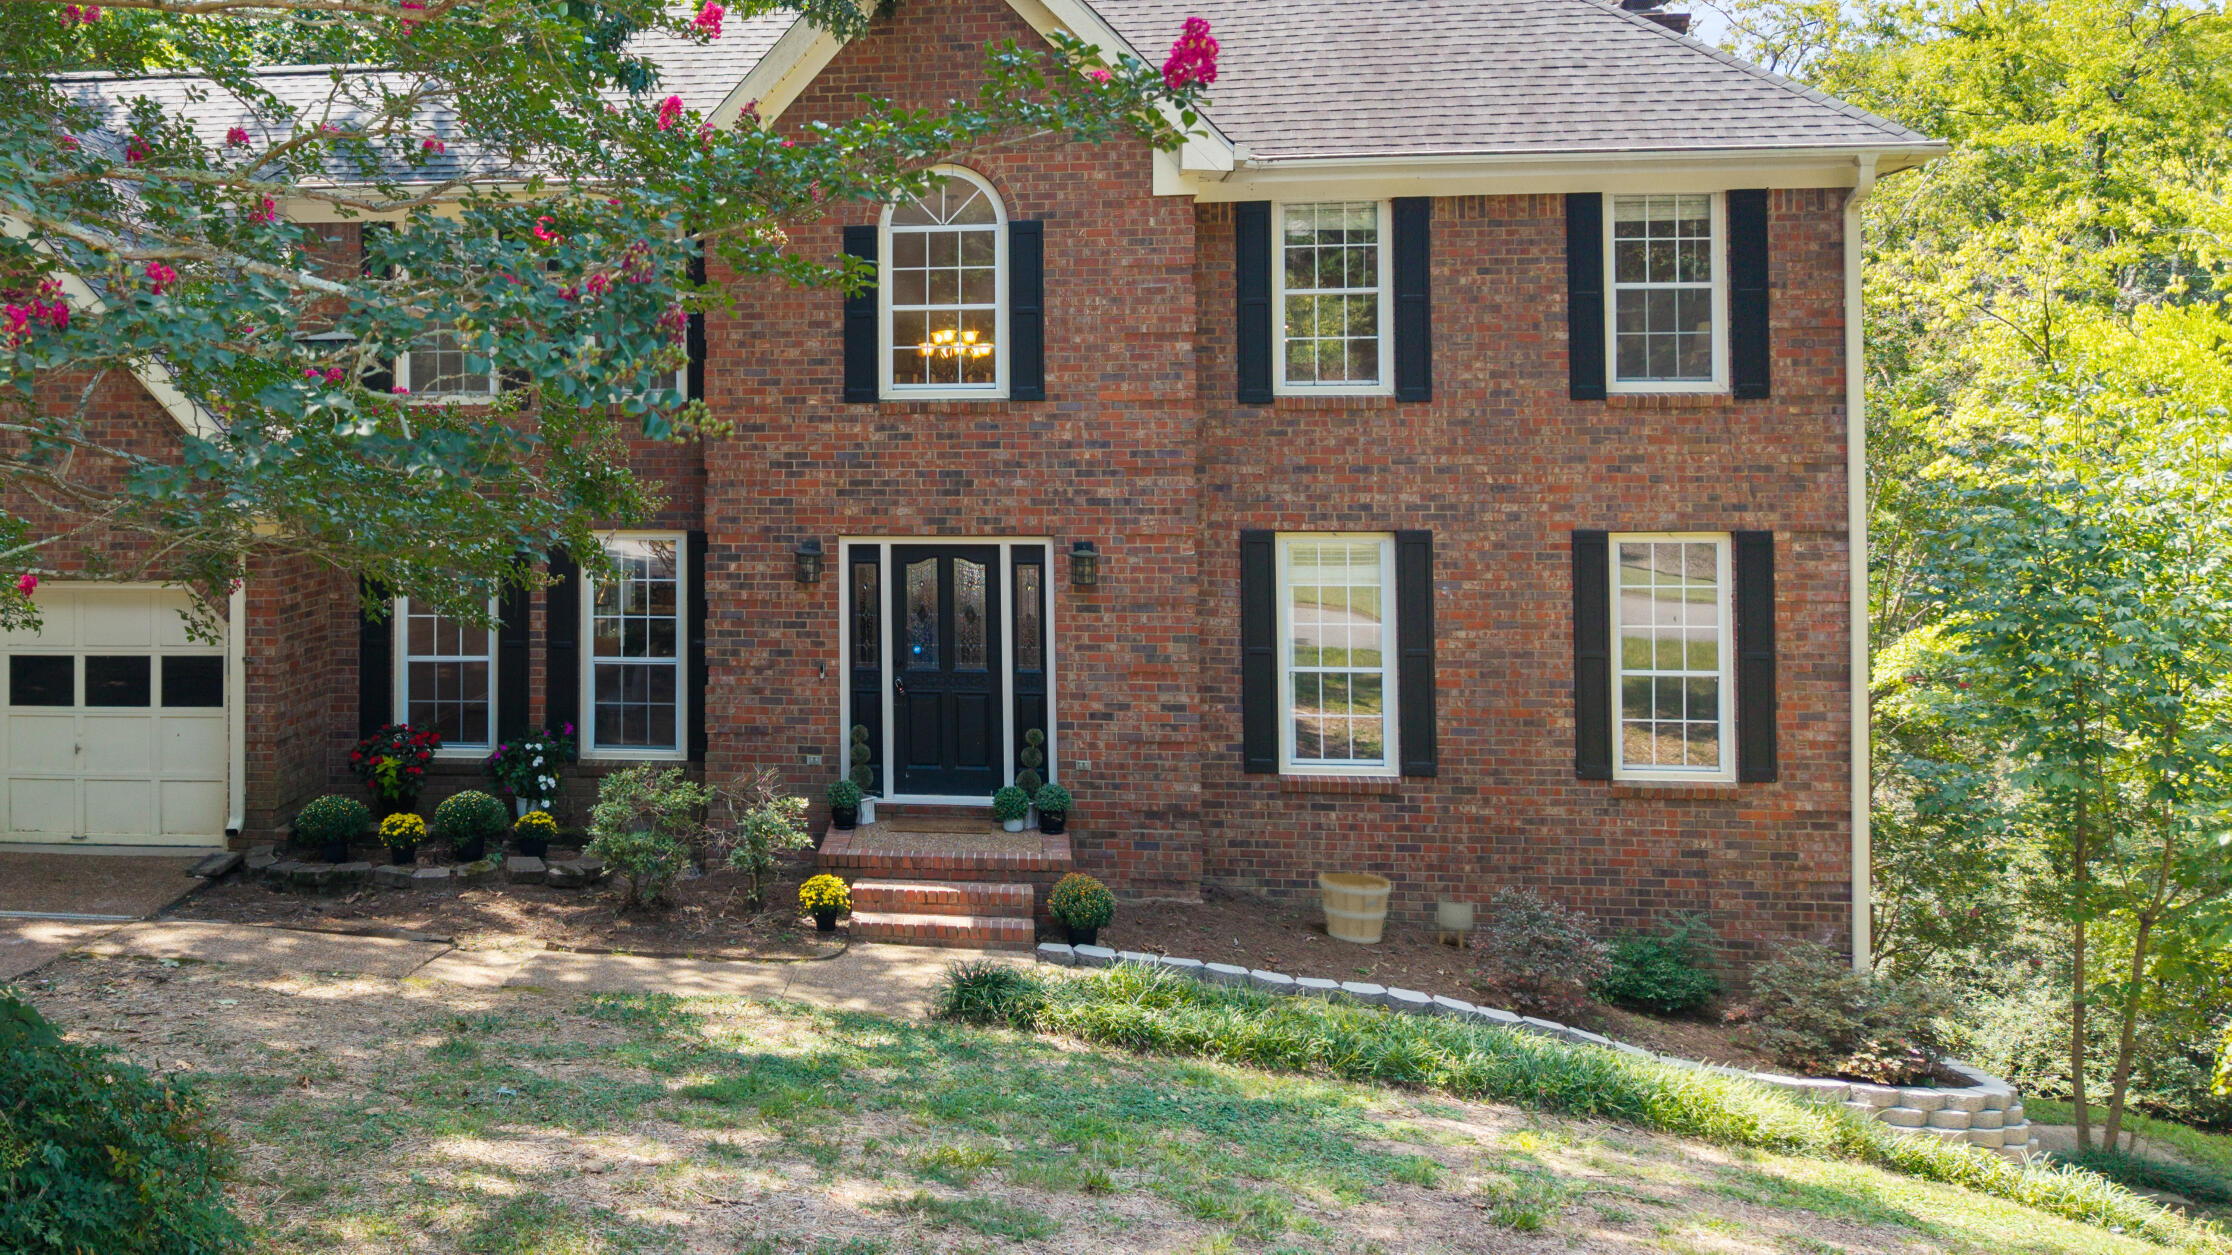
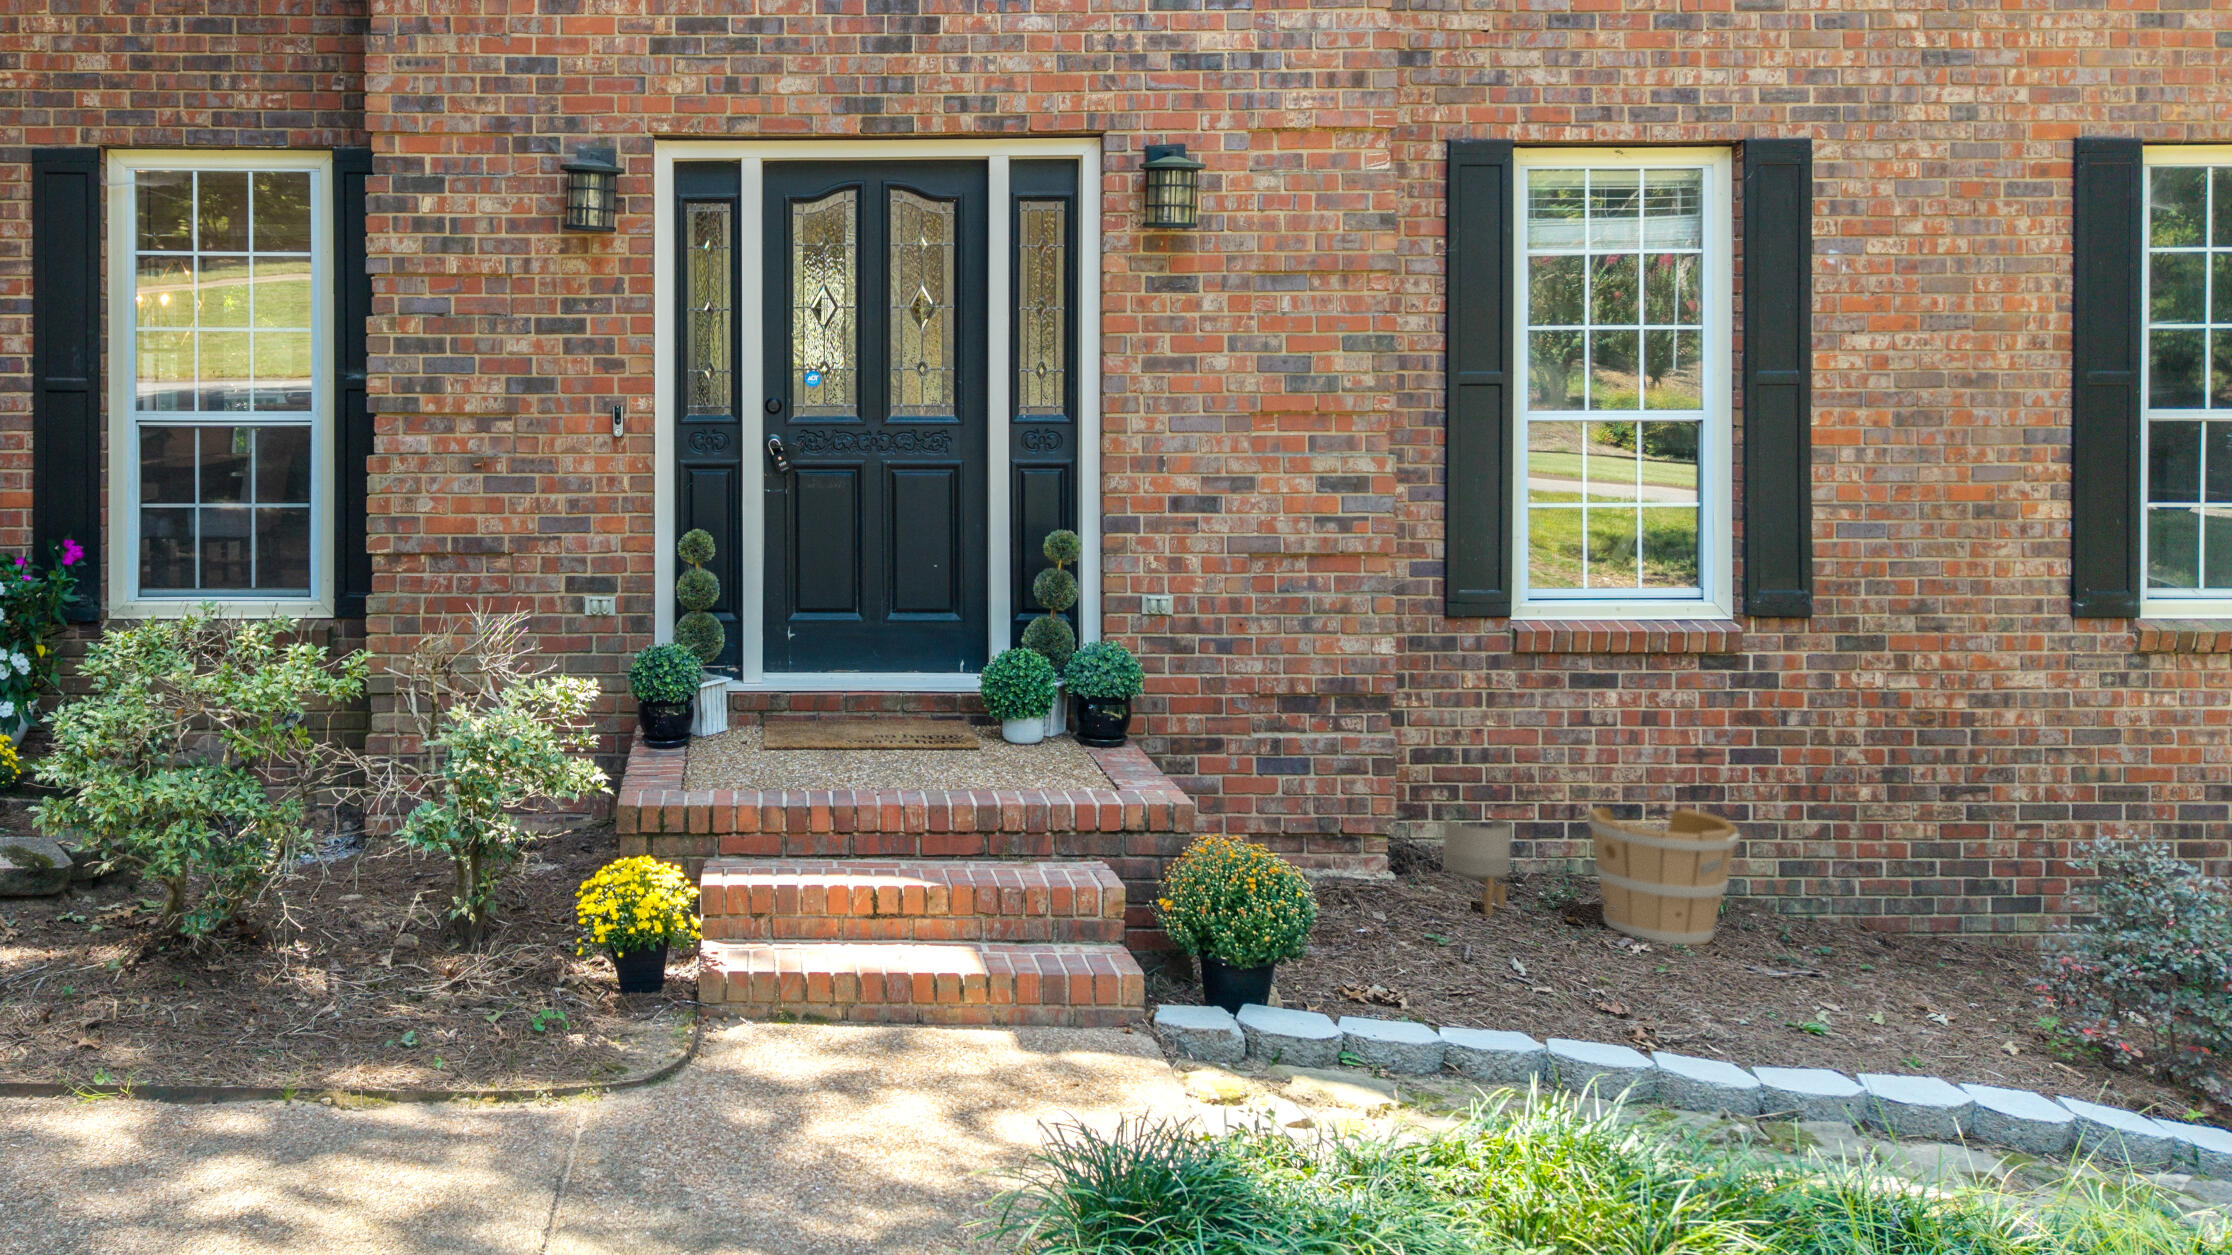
planter: present [1438,899,1473,948] -> present [1443,817,1511,915]

